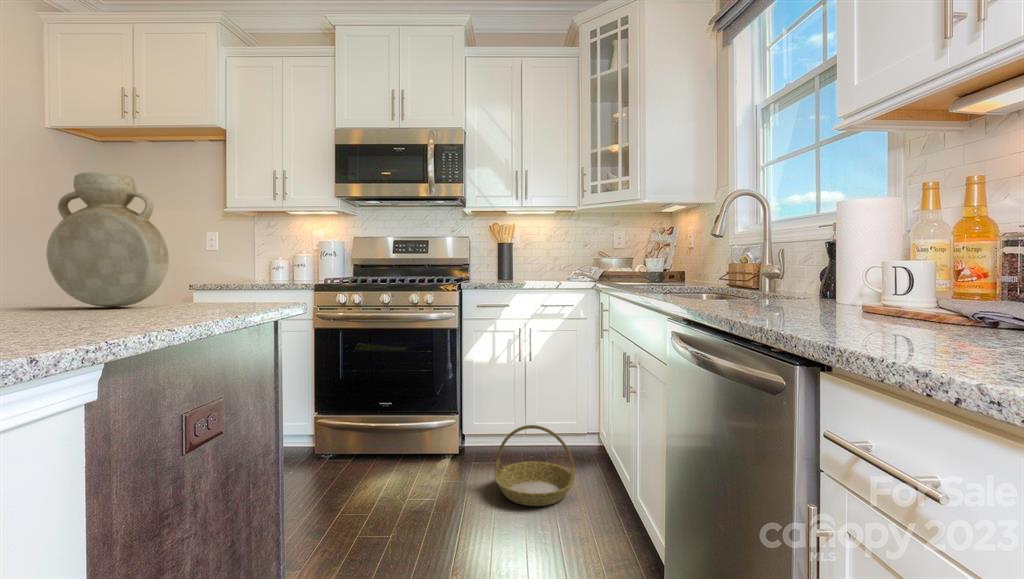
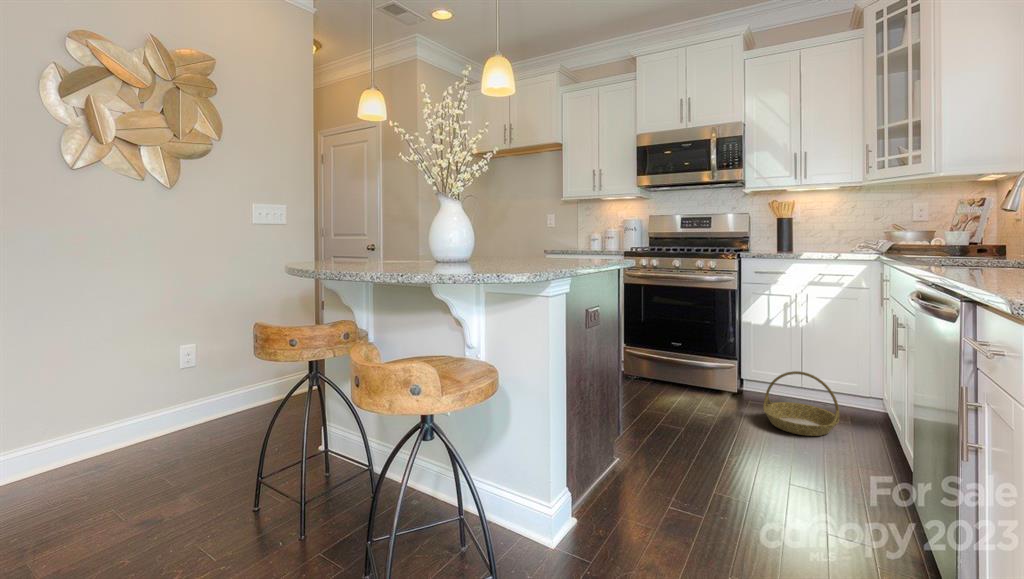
vase: present [47,172,169,307] -> none [517,198,567,267]

